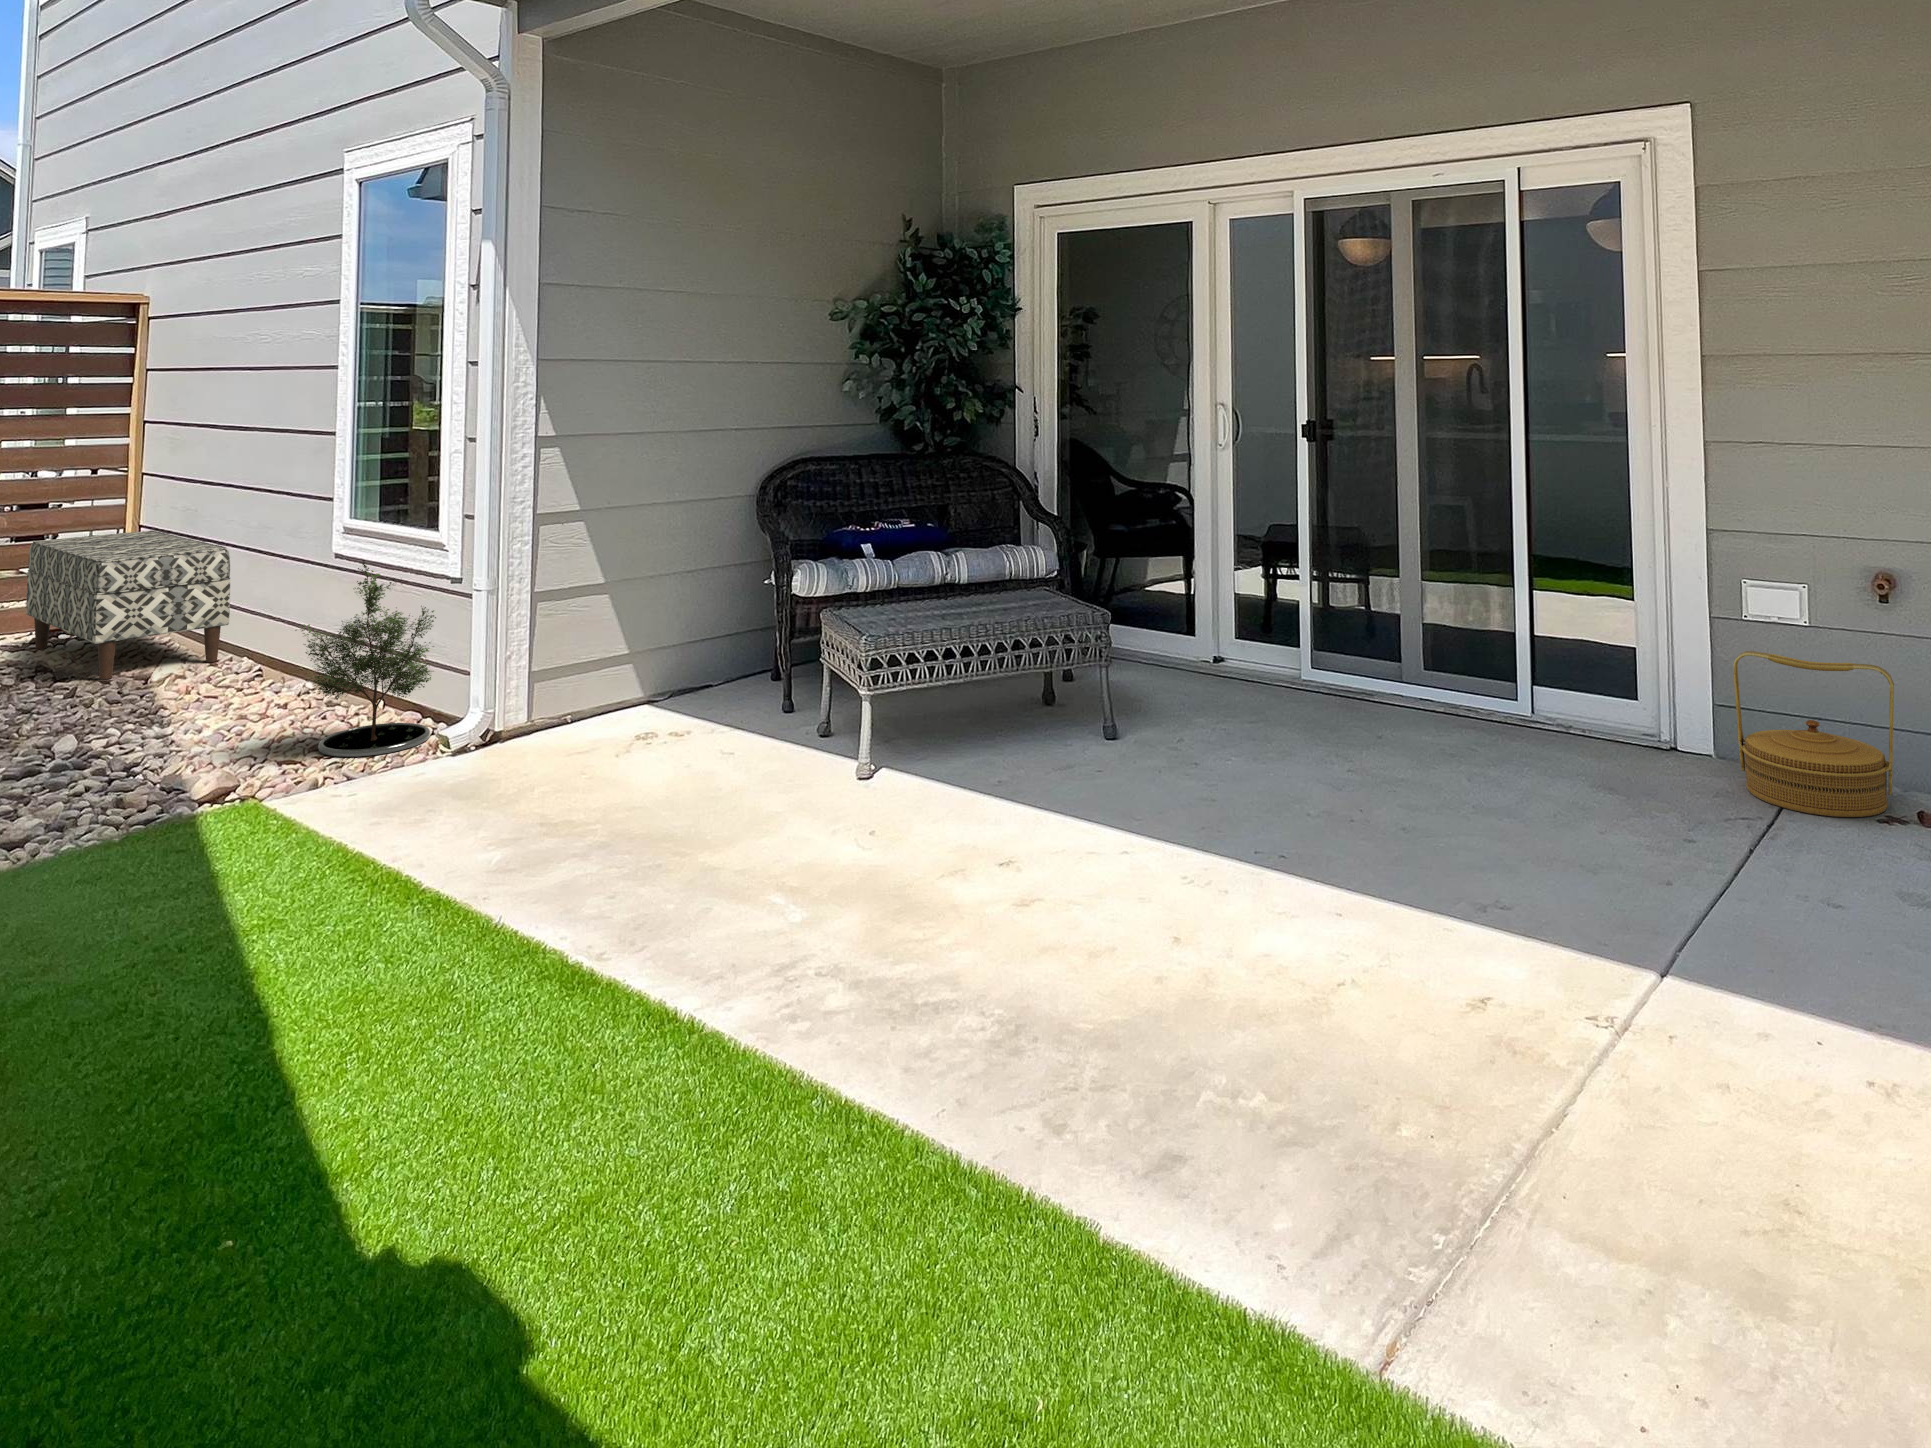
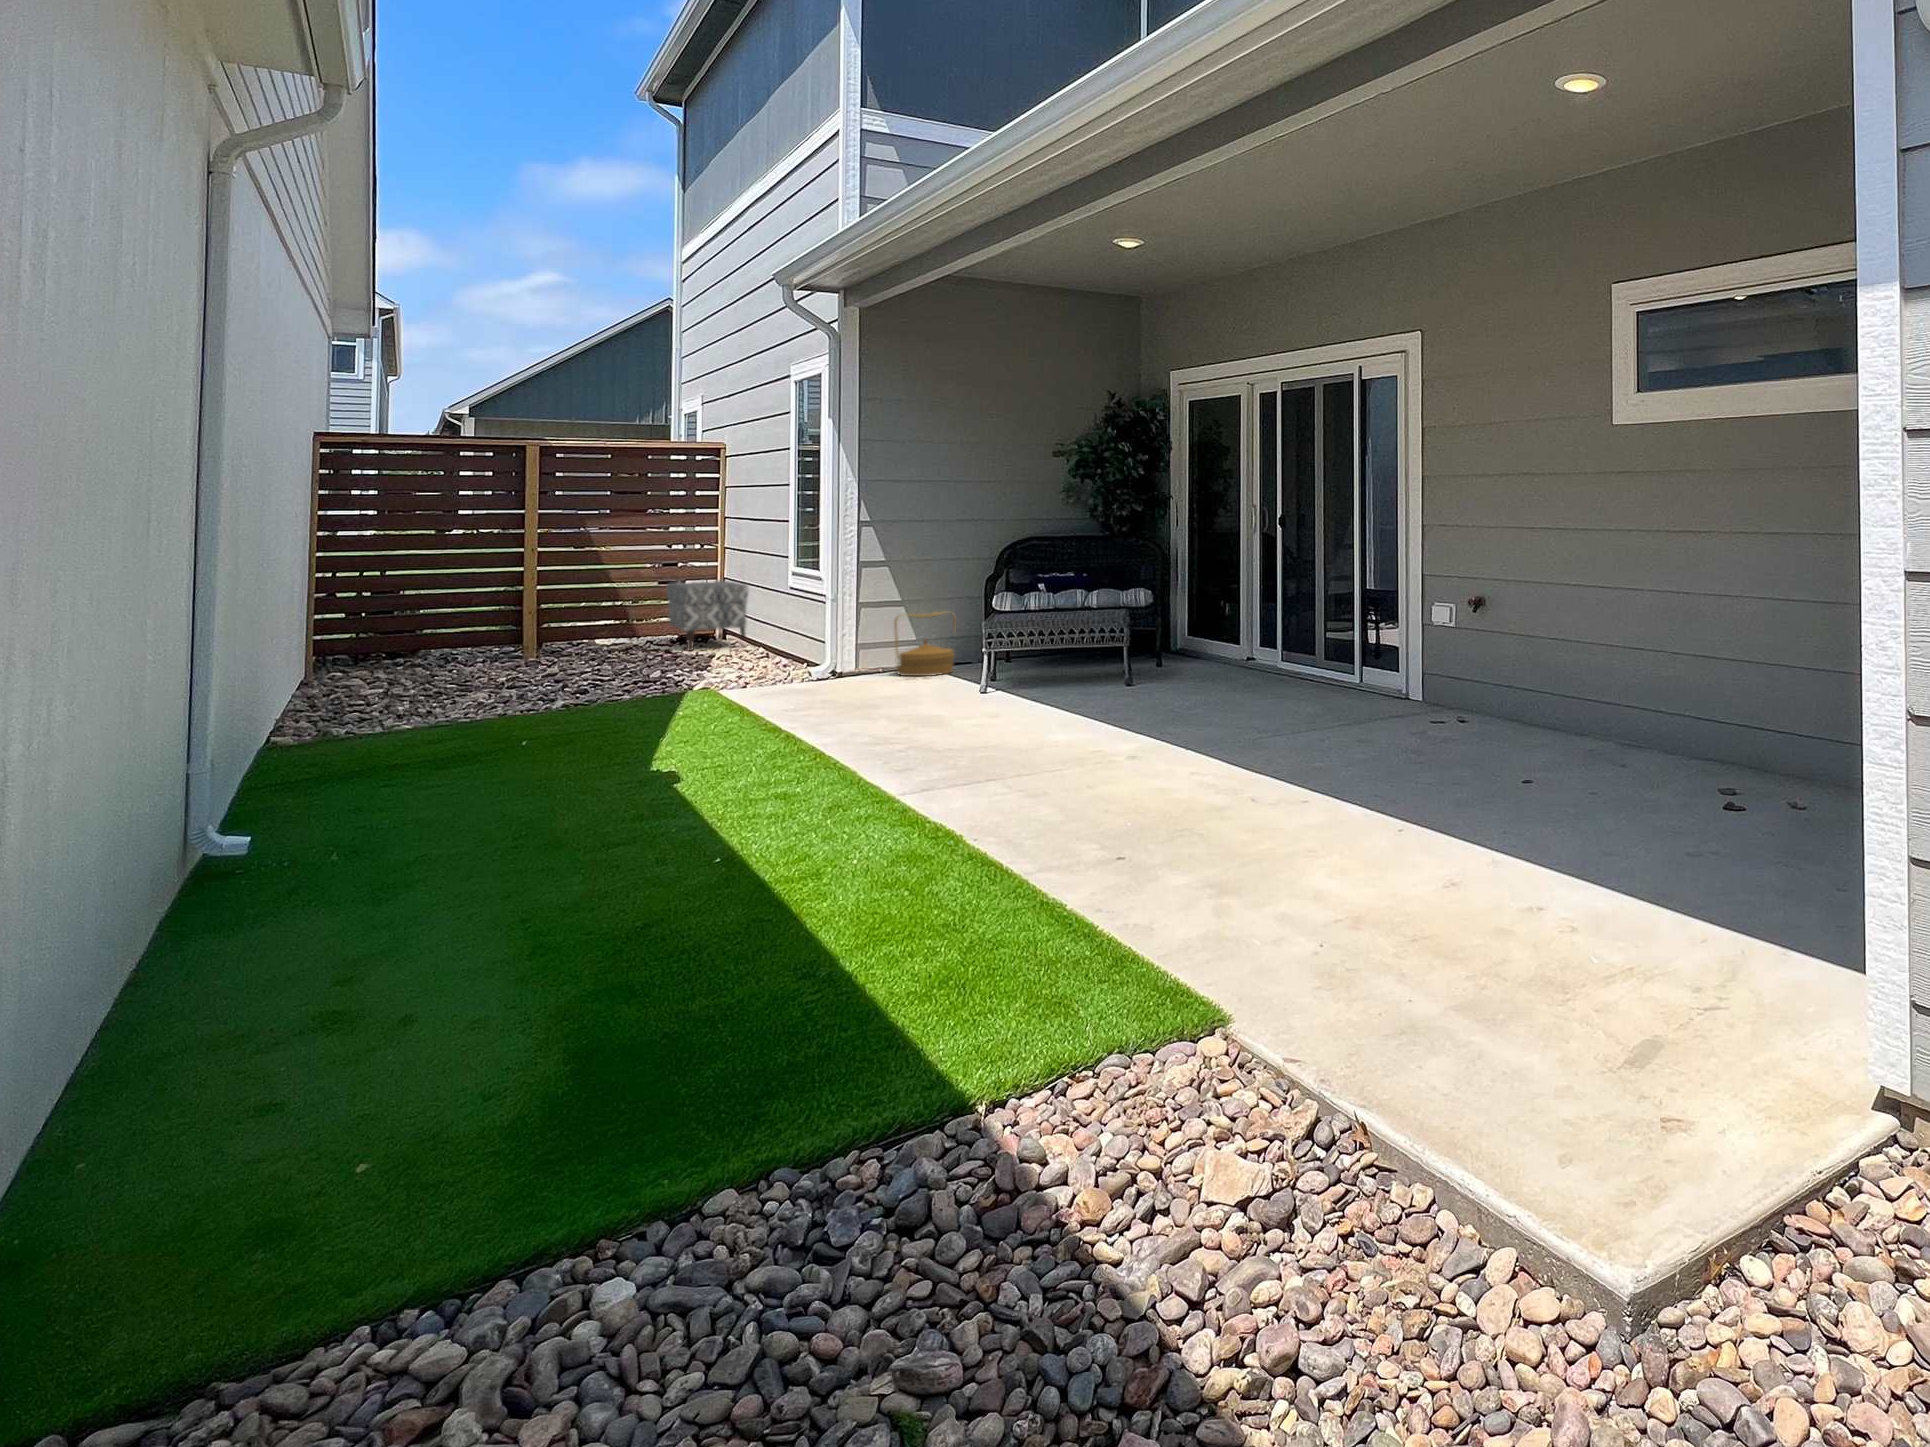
potted tree: present [295,562,436,757] -> none [747,581,815,676]
woven basket: present [1733,651,1894,817] -> present [894,612,956,676]

